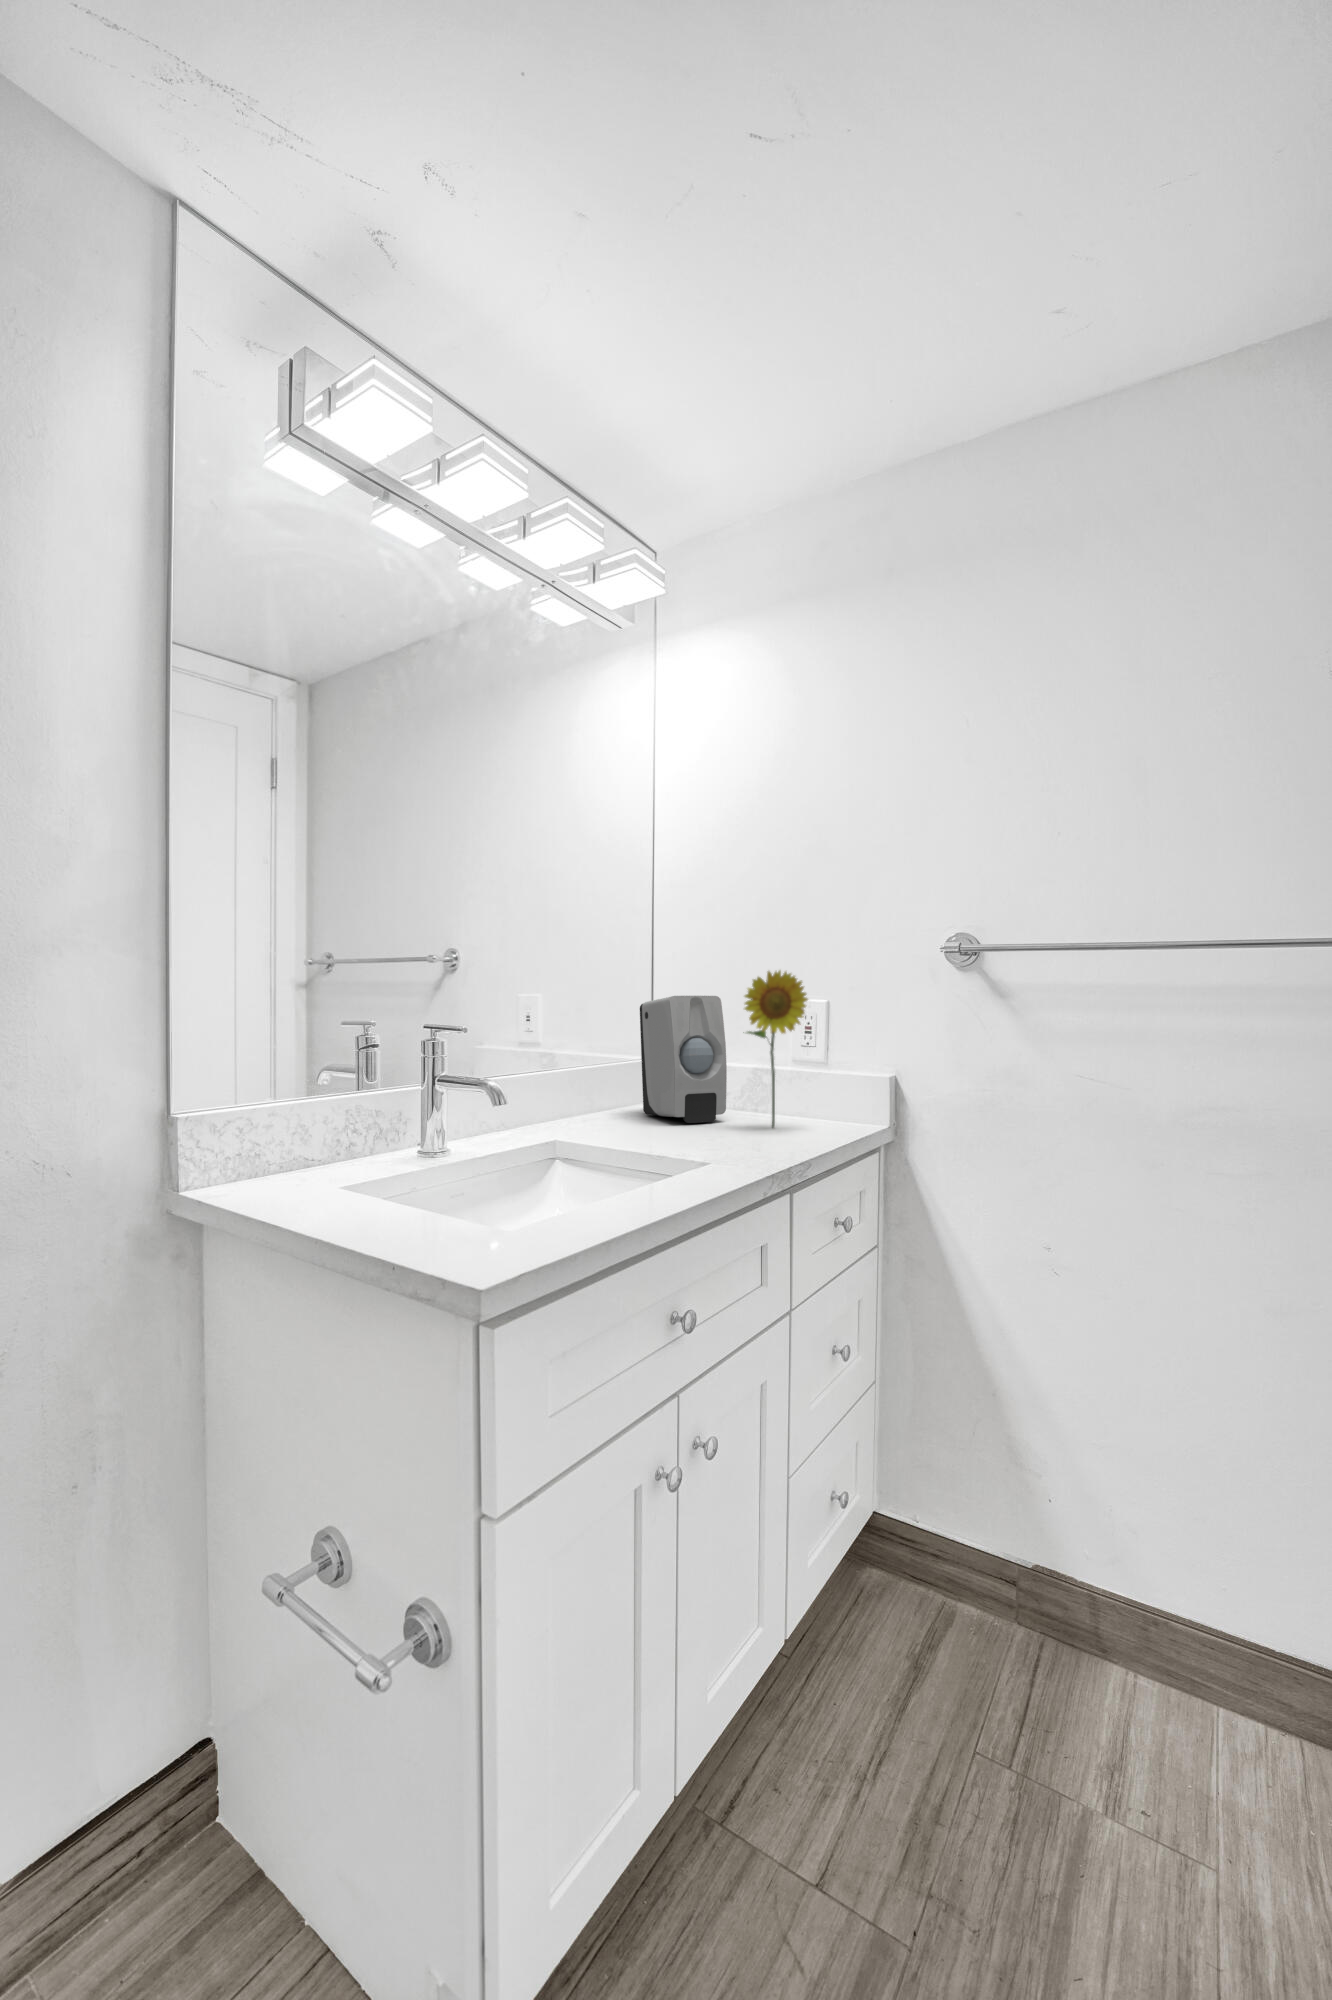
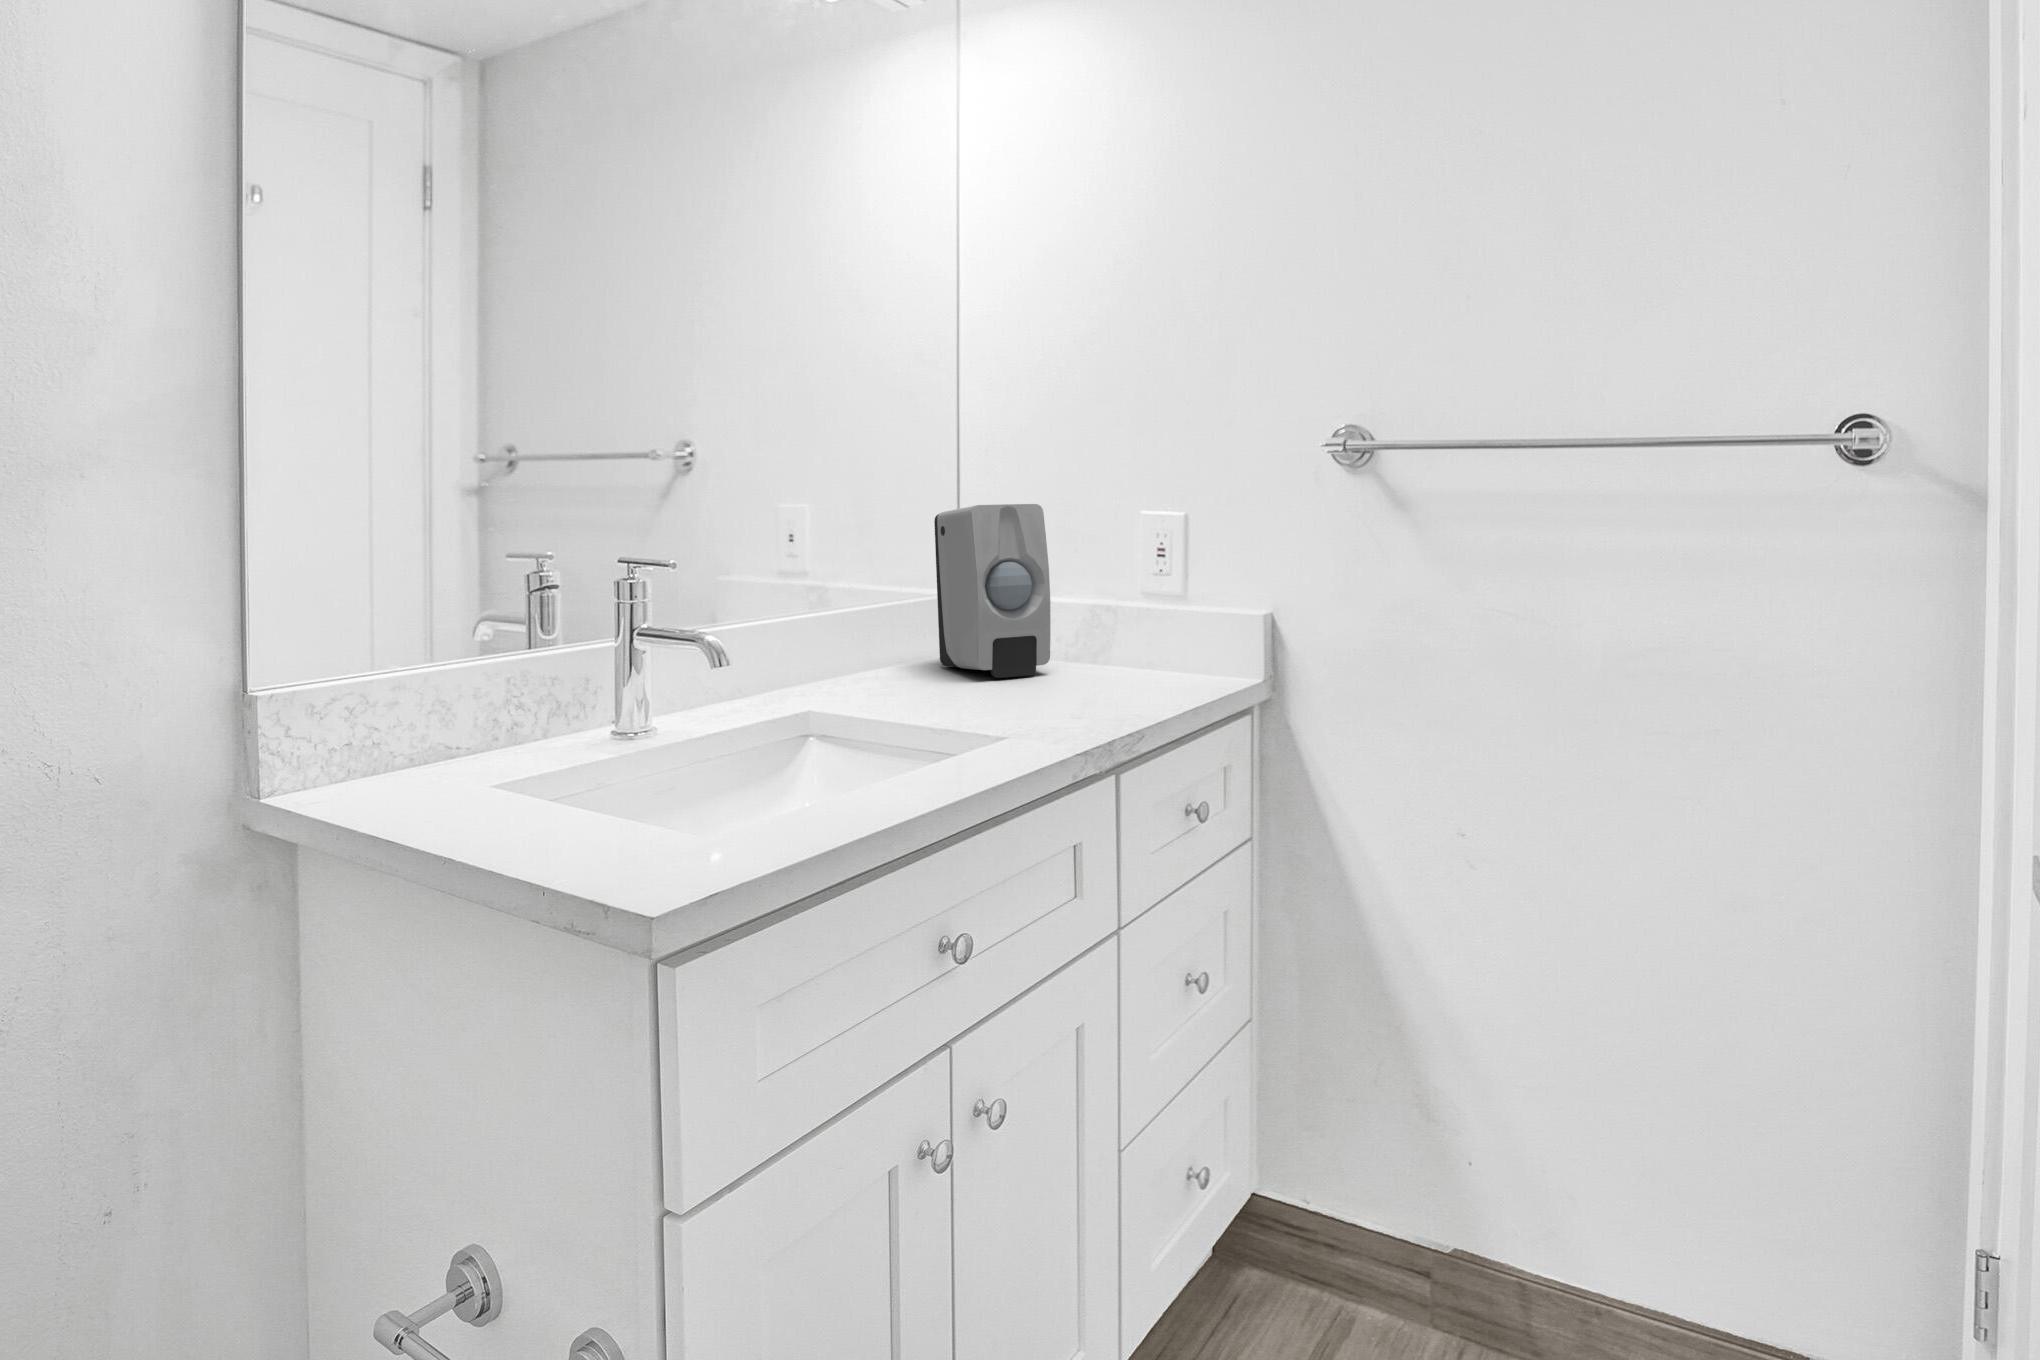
flower: present [745,971,808,1128] -> none [1068,470,1155,683]

